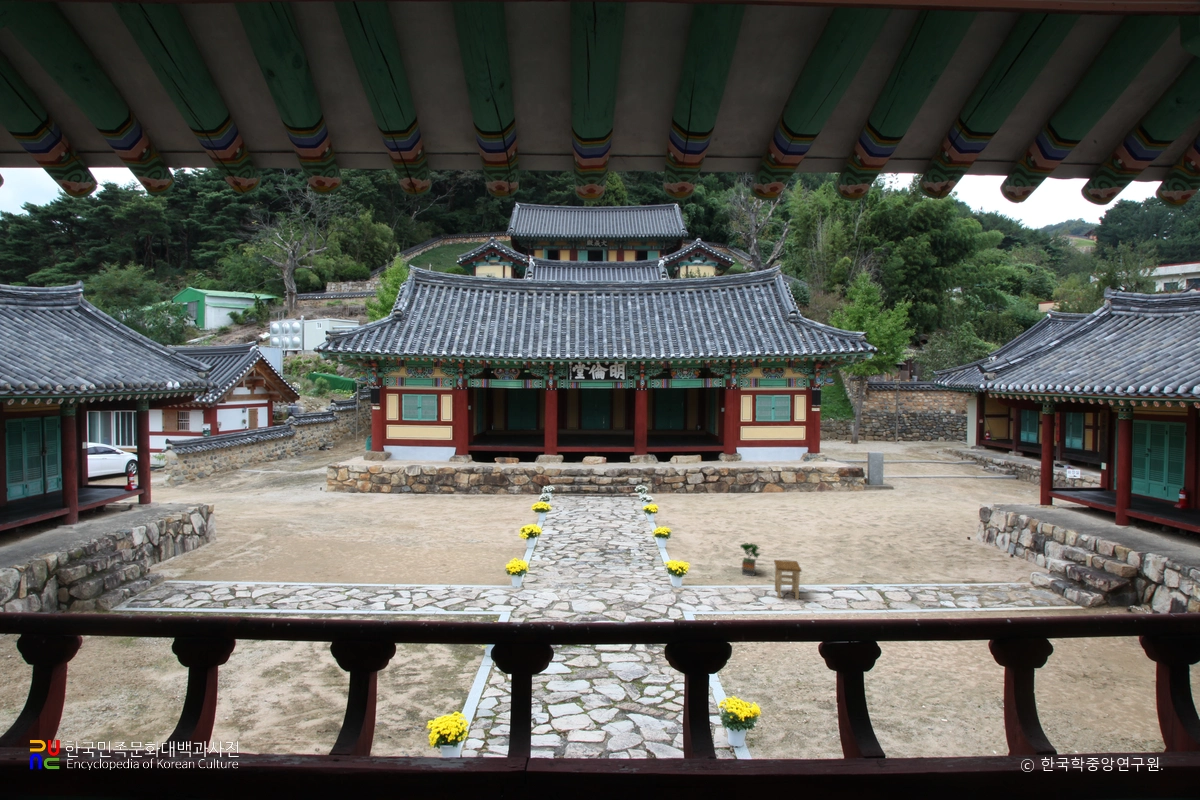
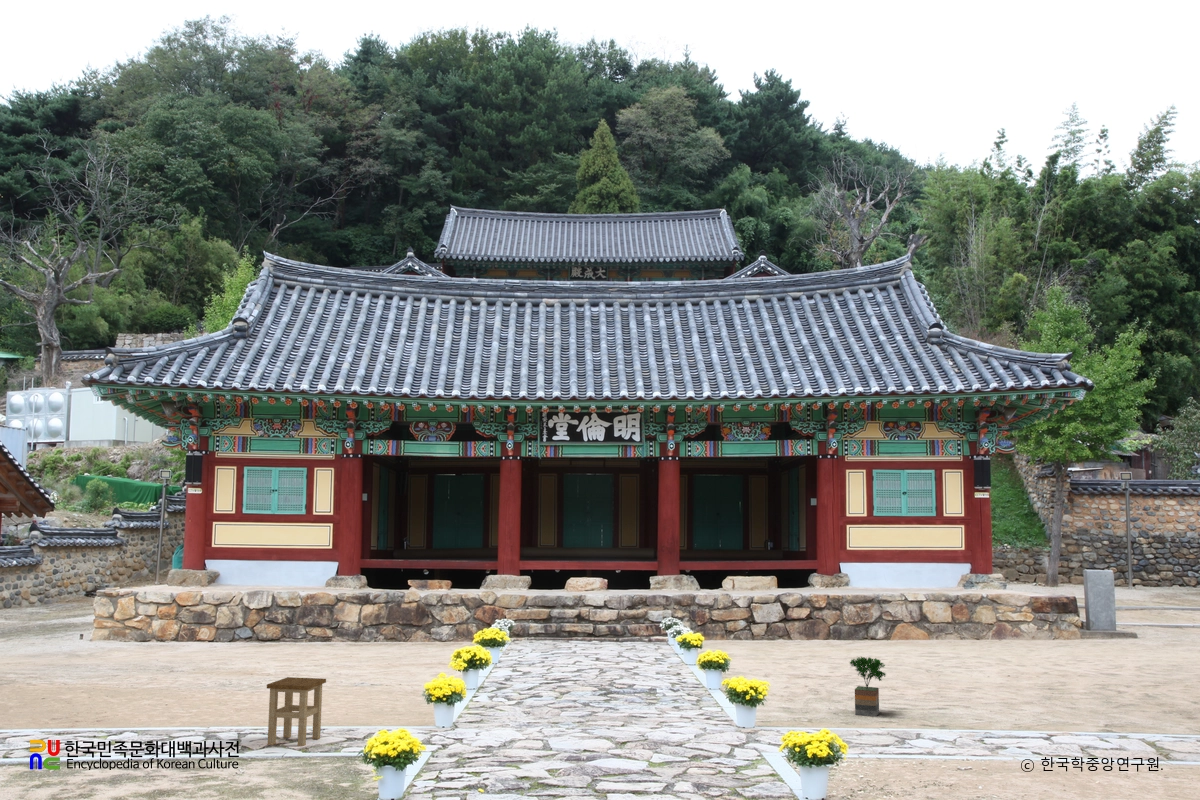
stool: present [774,560,801,599] -> present [267,677,326,746]

